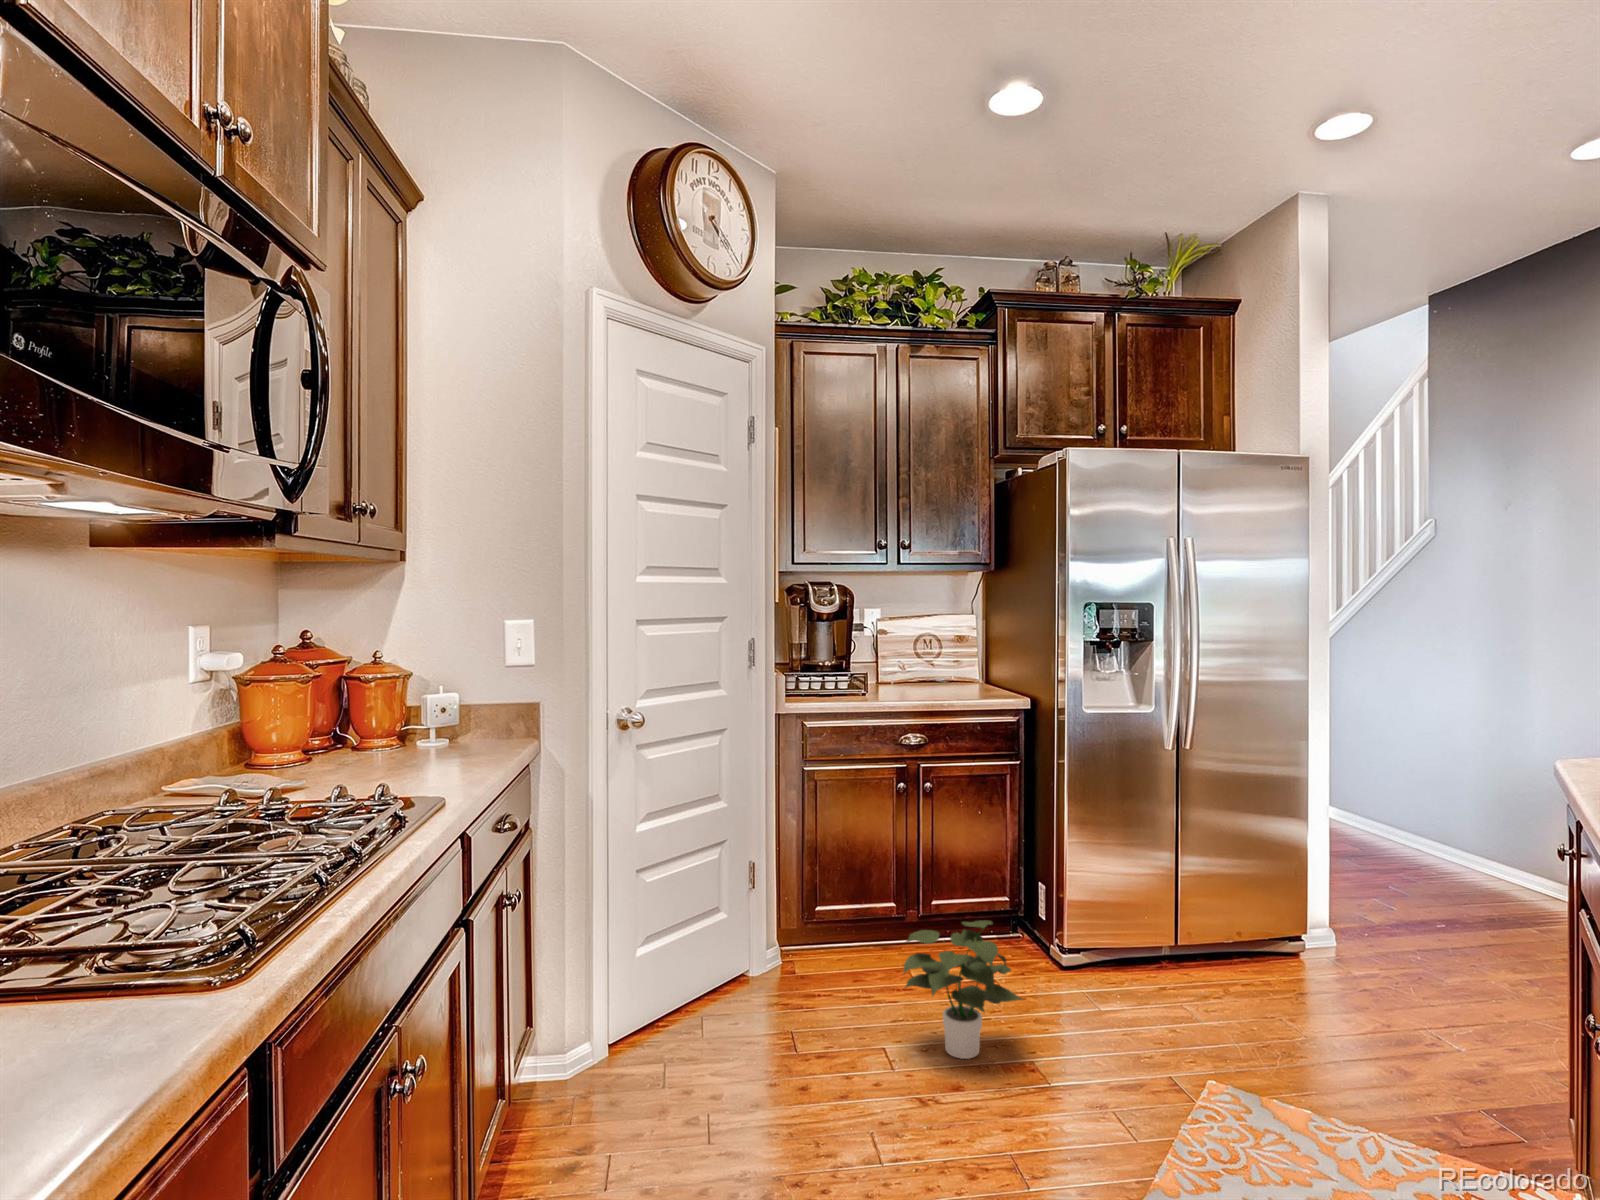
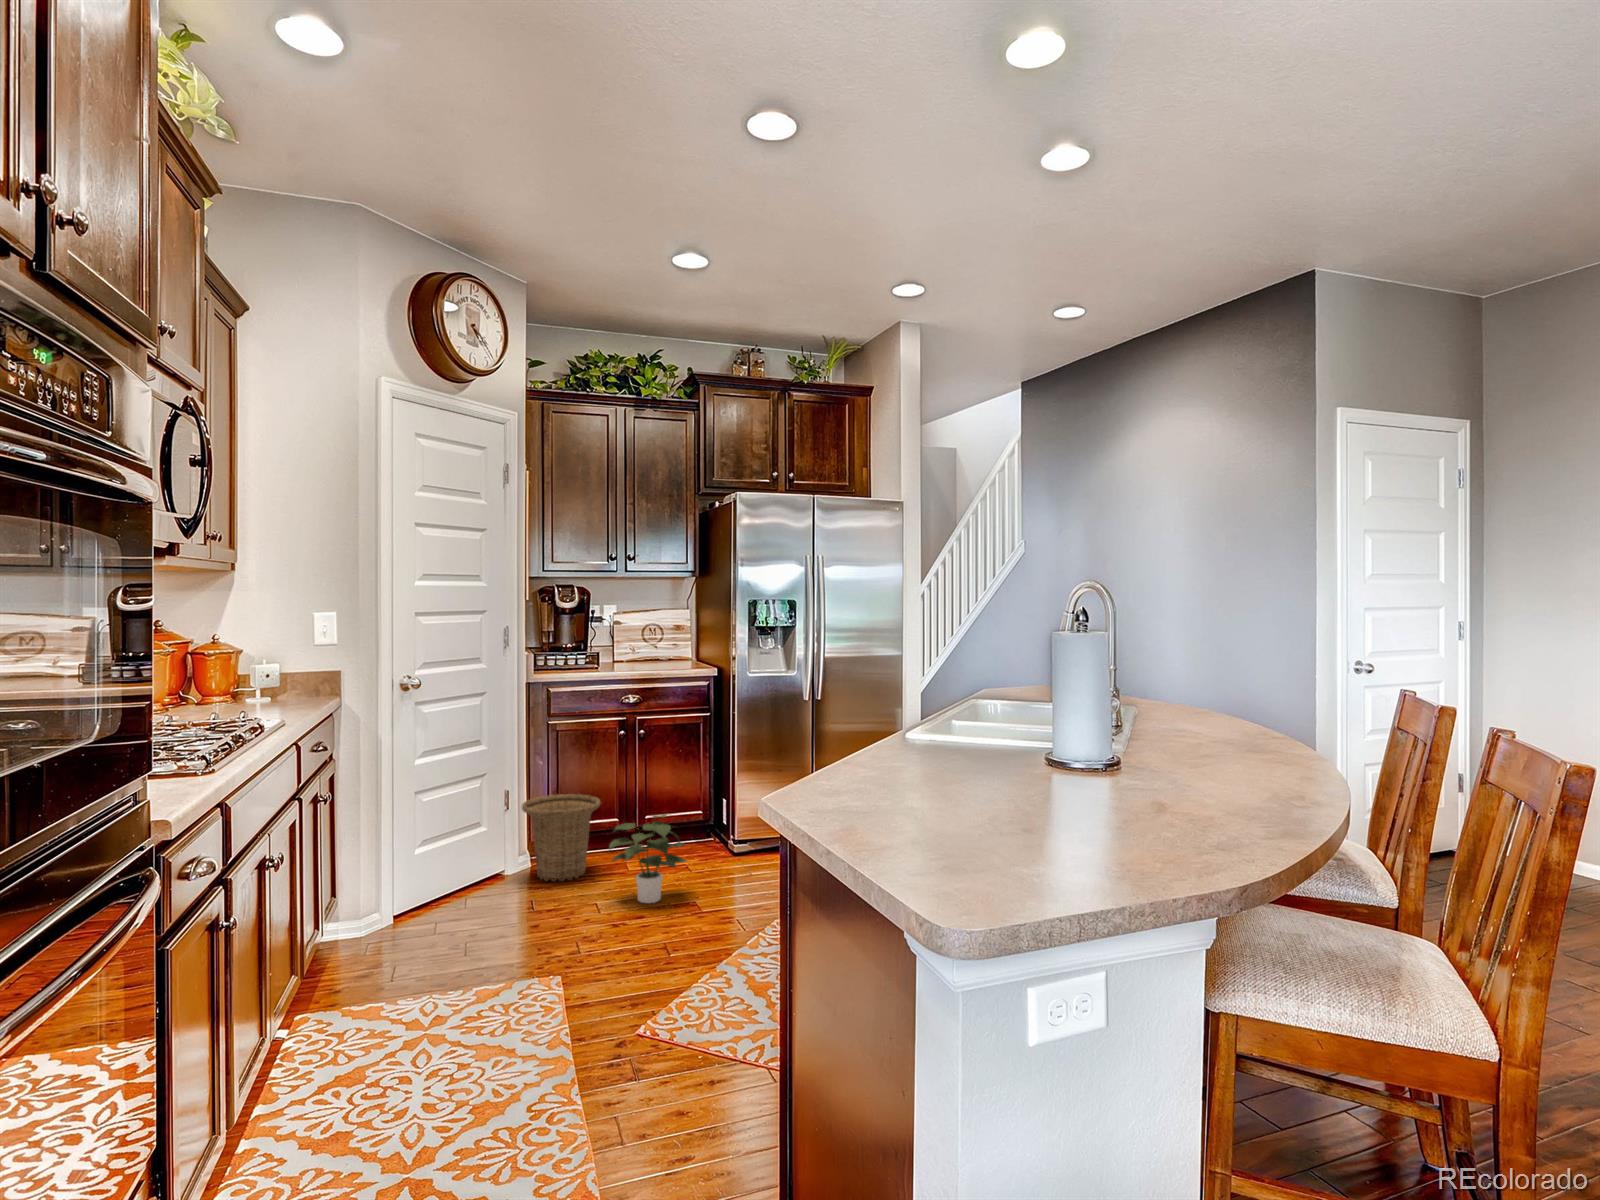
basket: none [772,868,878,998] -> present [522,794,601,882]

